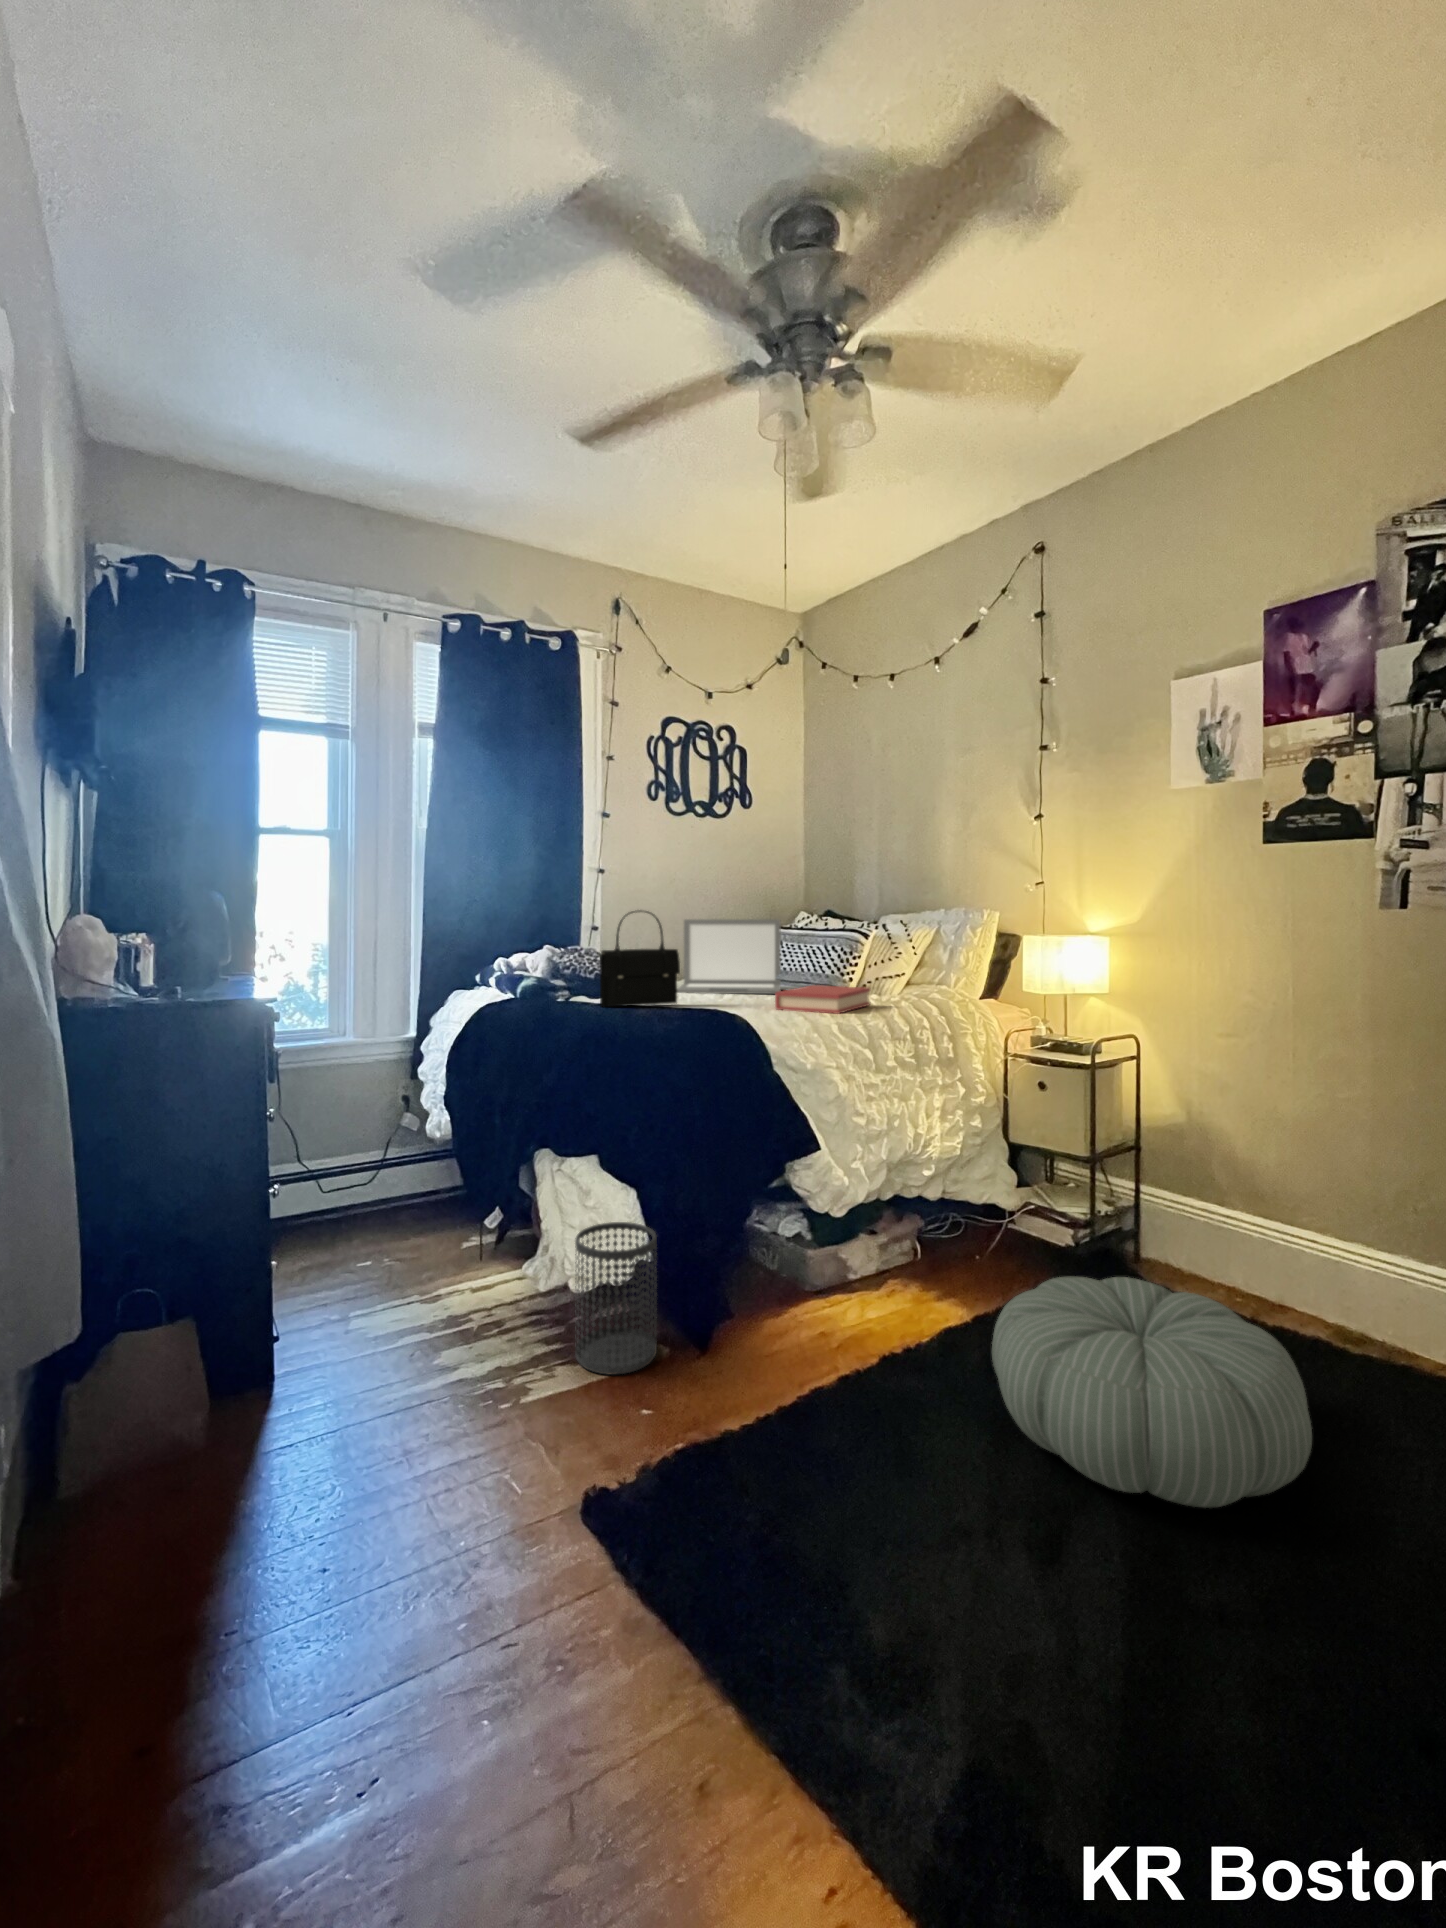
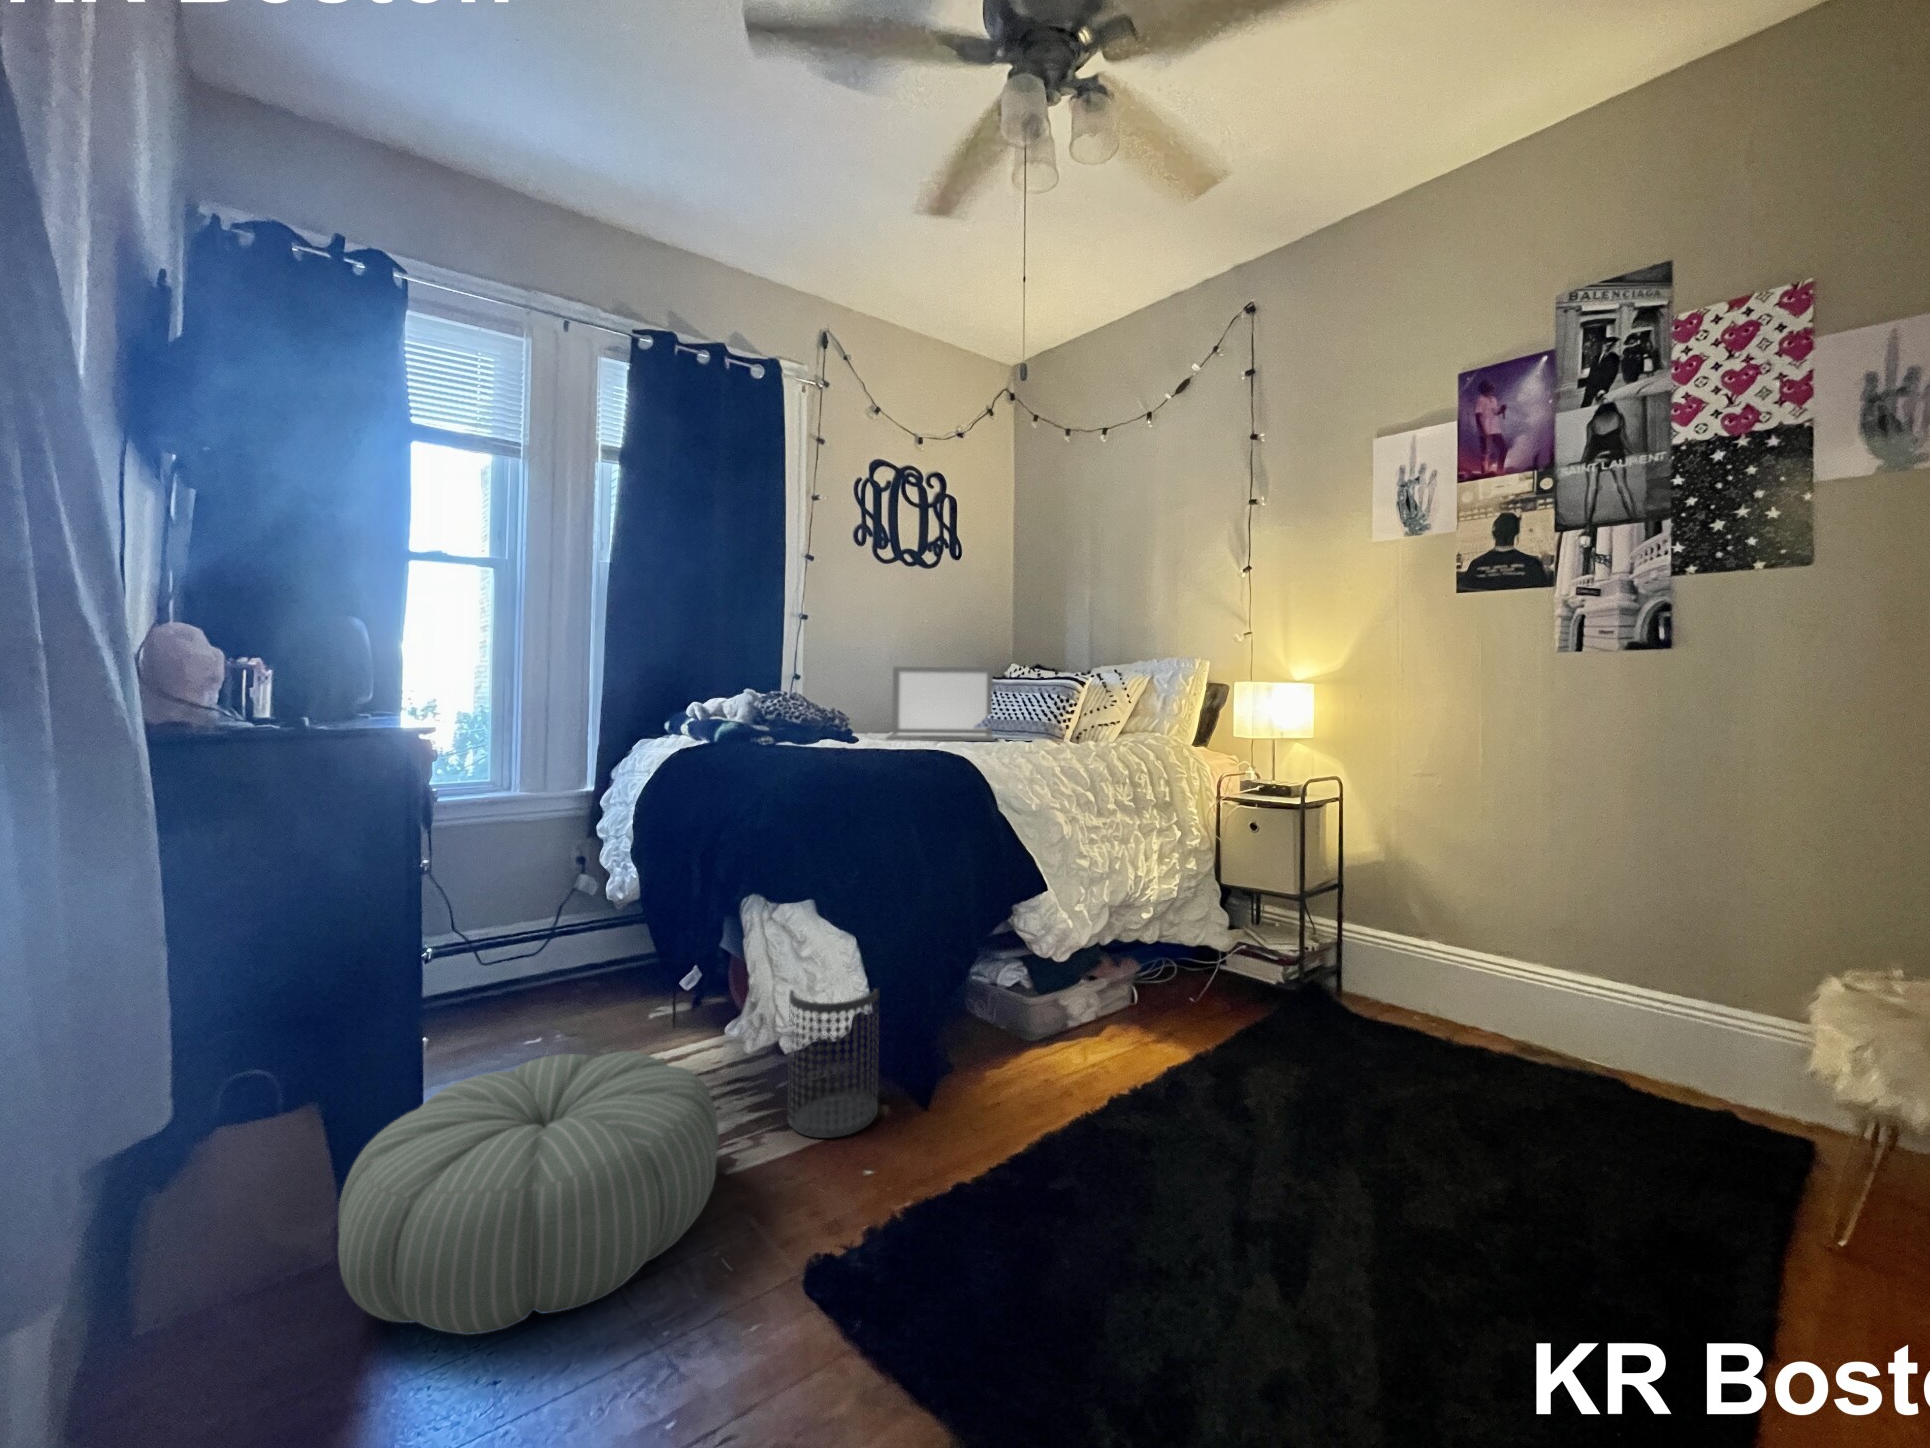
handbag: present [600,910,680,1007] -> none [812,646,898,749]
hardback book: present [775,985,870,1014] -> none [998,729,1091,754]
pouf: present [992,1276,1312,1508] -> present [338,1051,719,1335]

